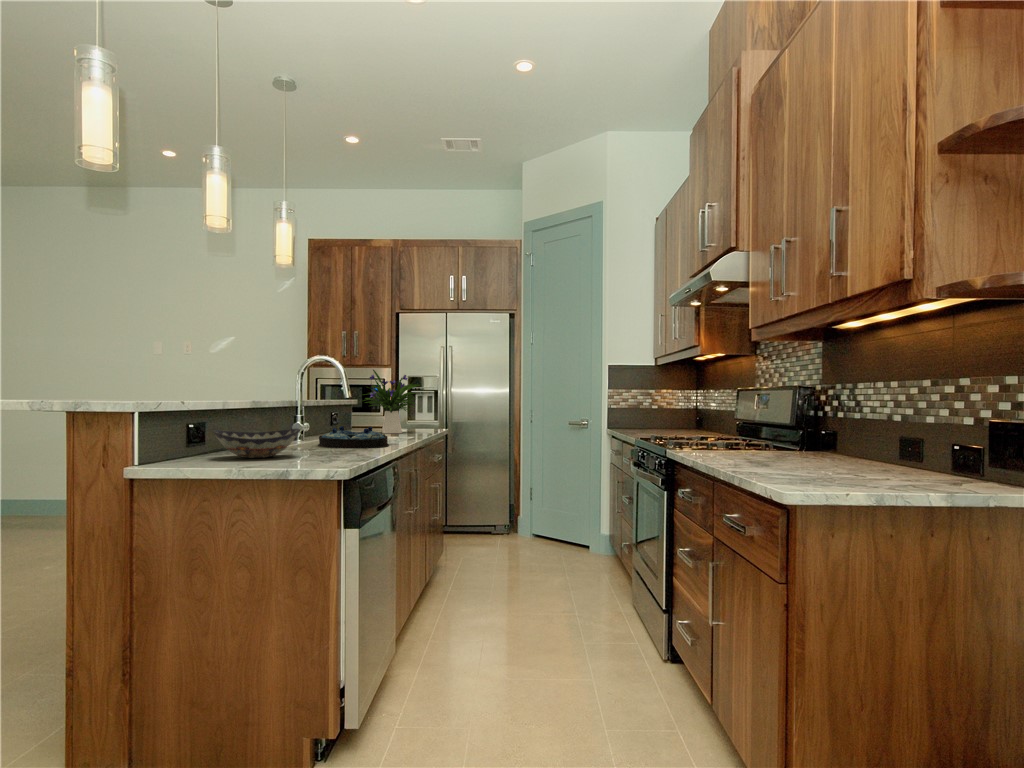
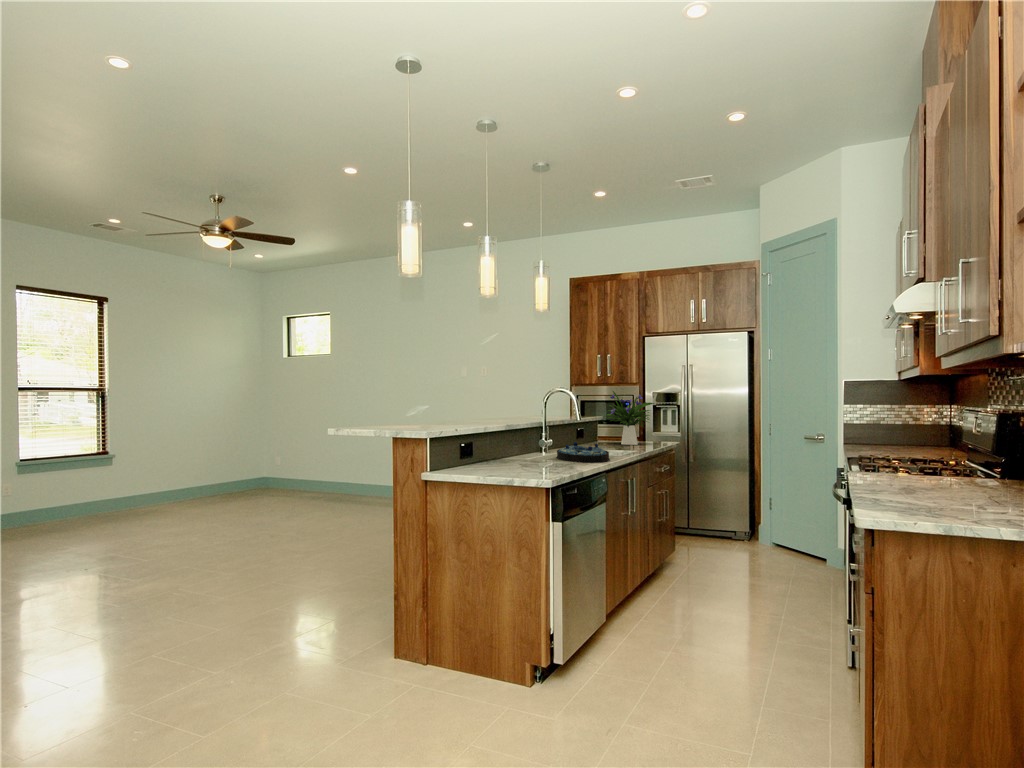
decorative bowl: present [213,429,300,458] -> none [475,447,533,469]

